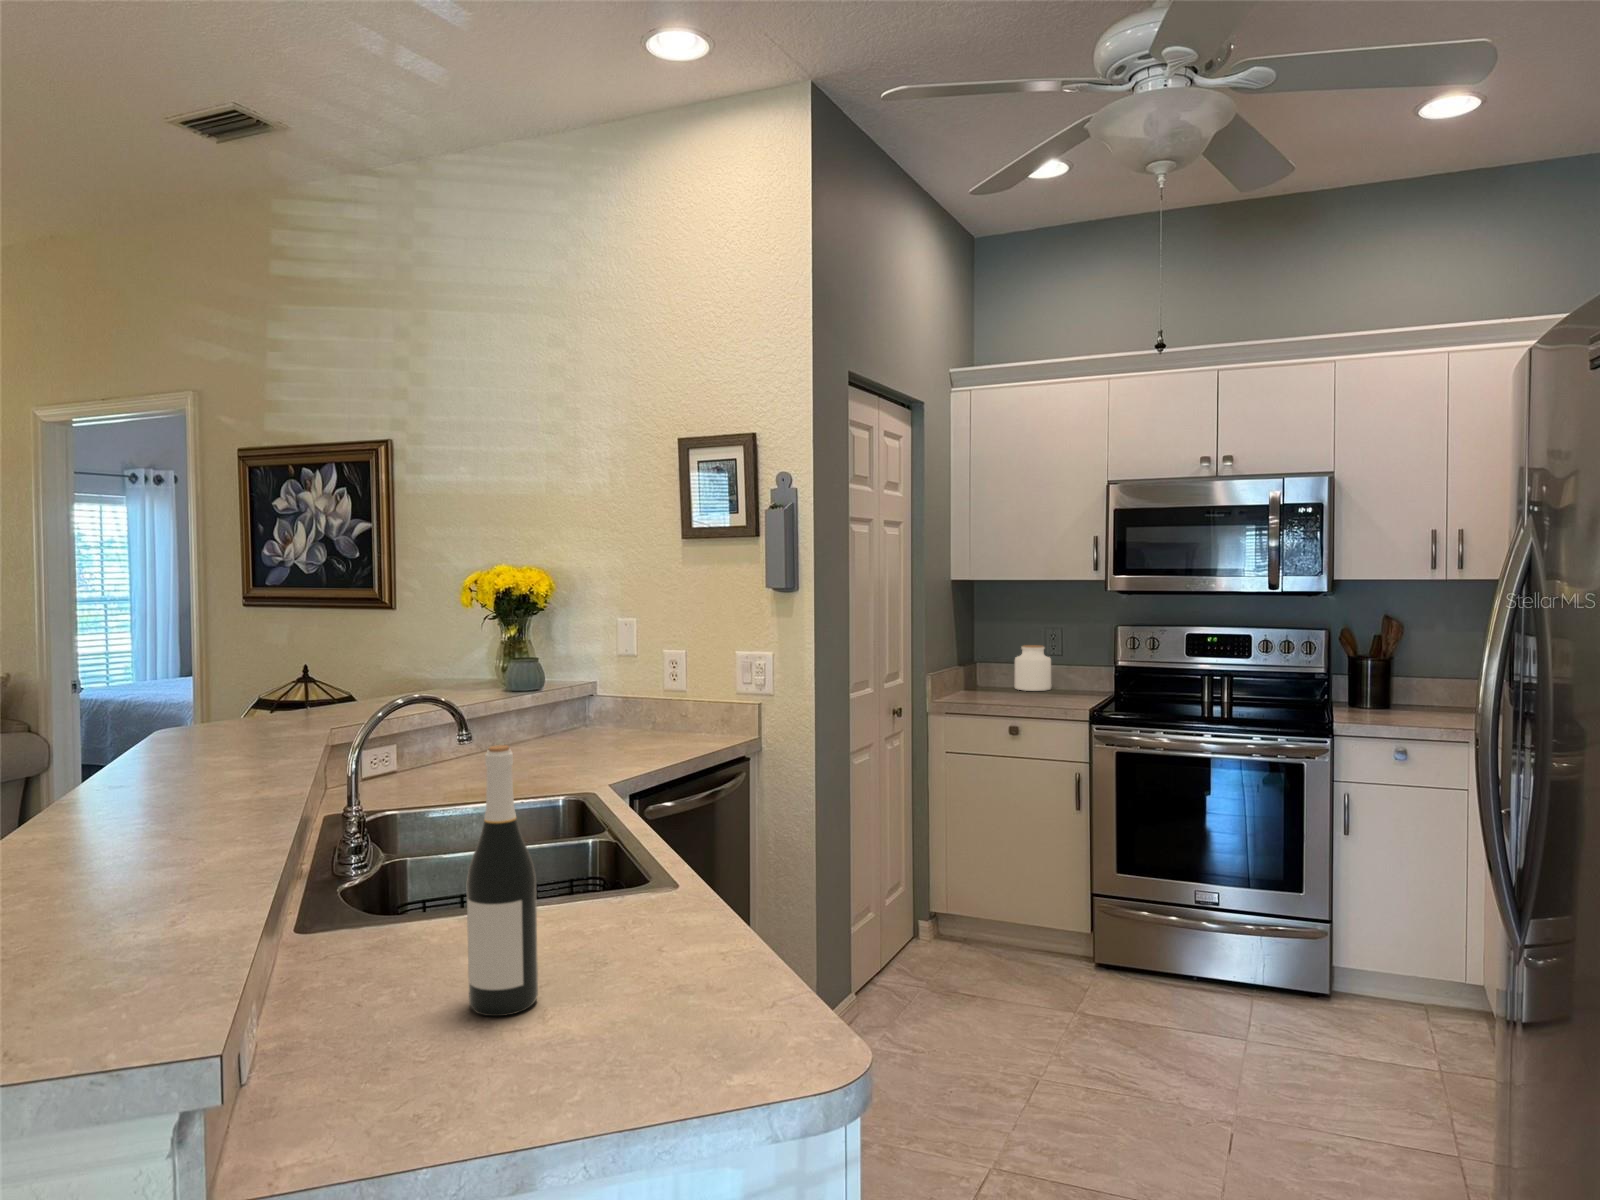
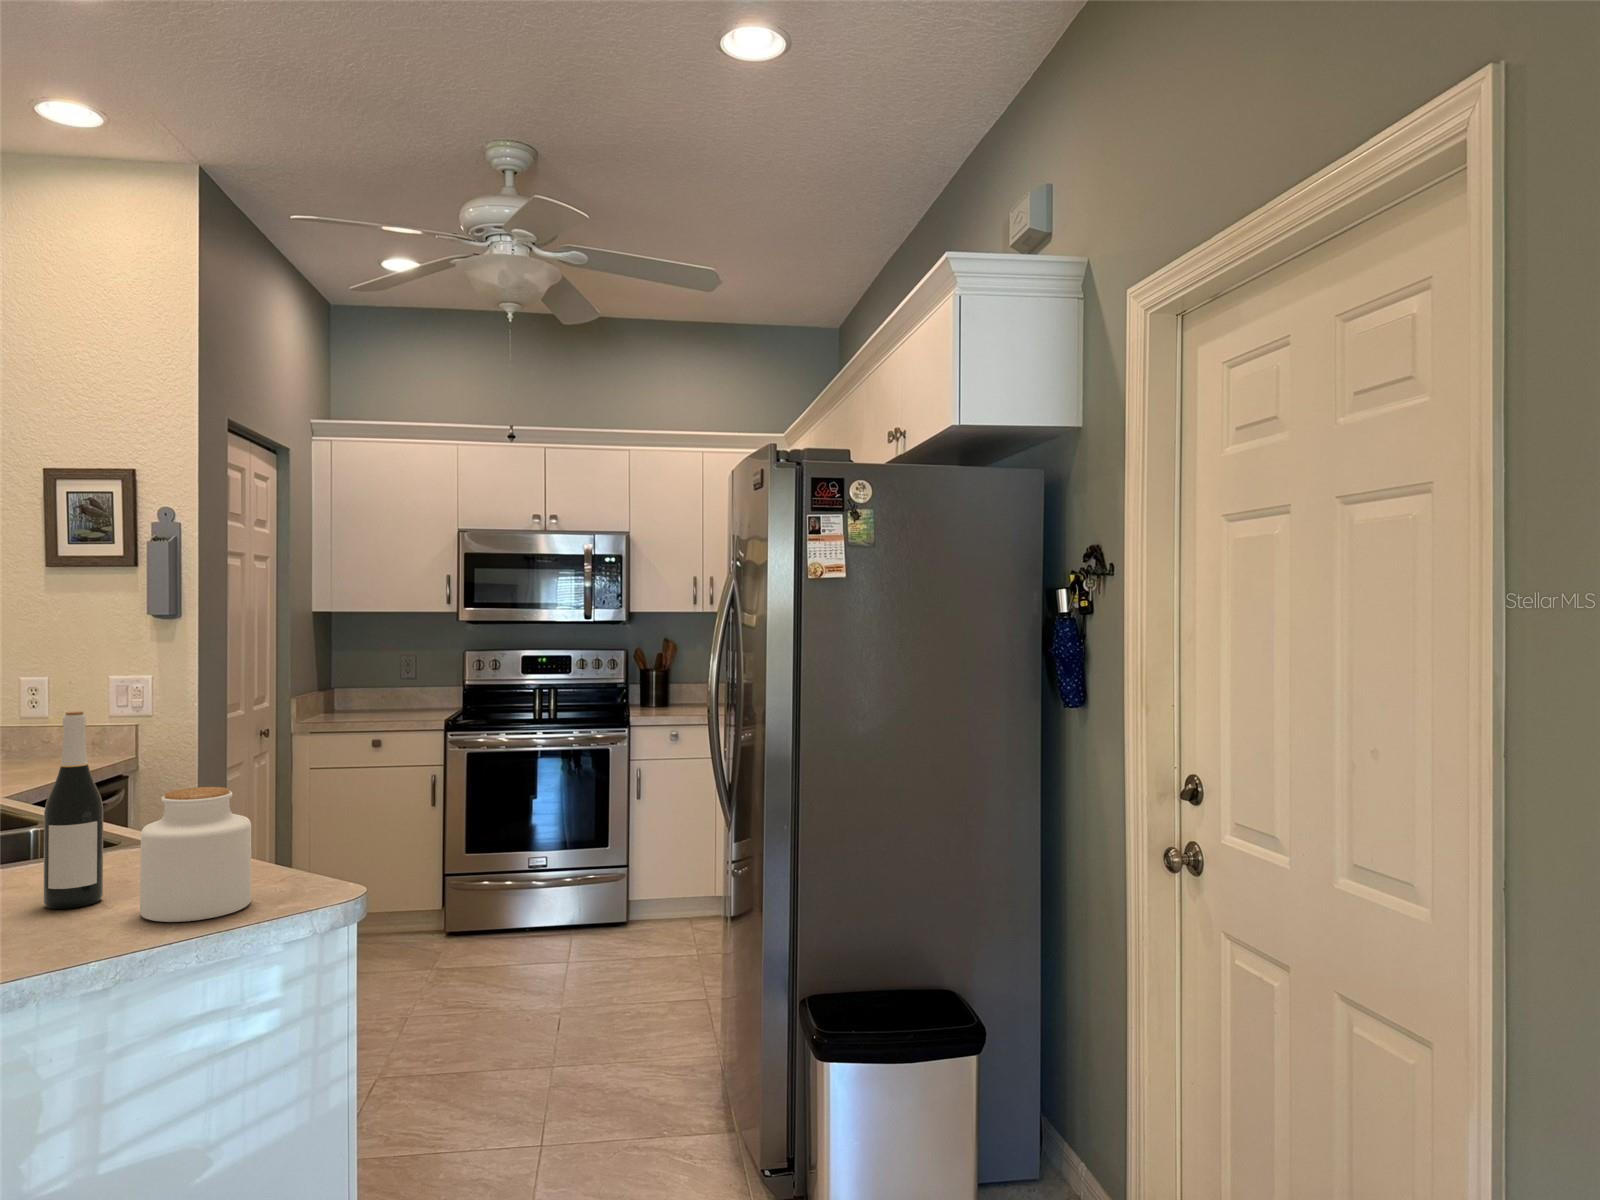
jar: present [1014,645,1051,691] -> present [140,787,251,922]

